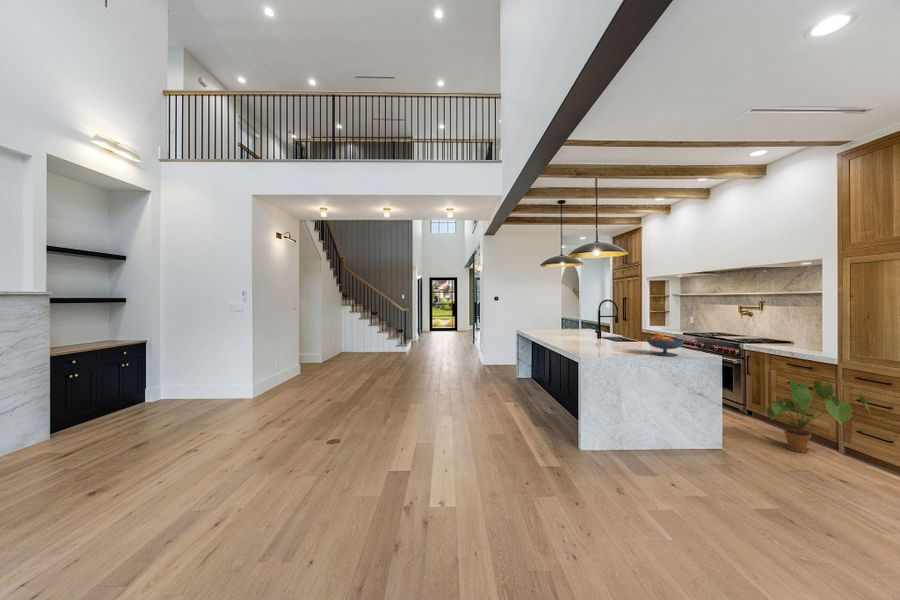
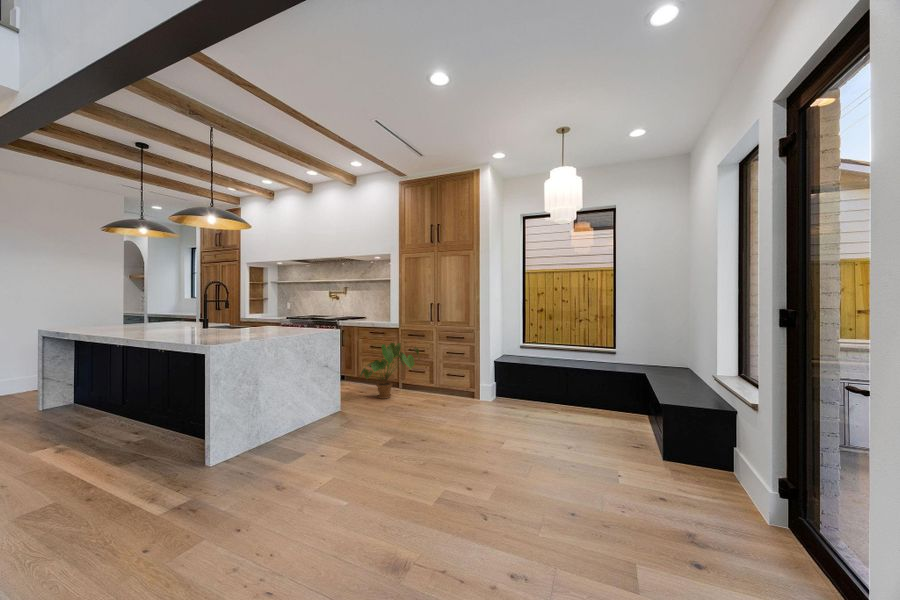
fruit bowl: present [646,333,684,356] -> none [279,311,316,334]

